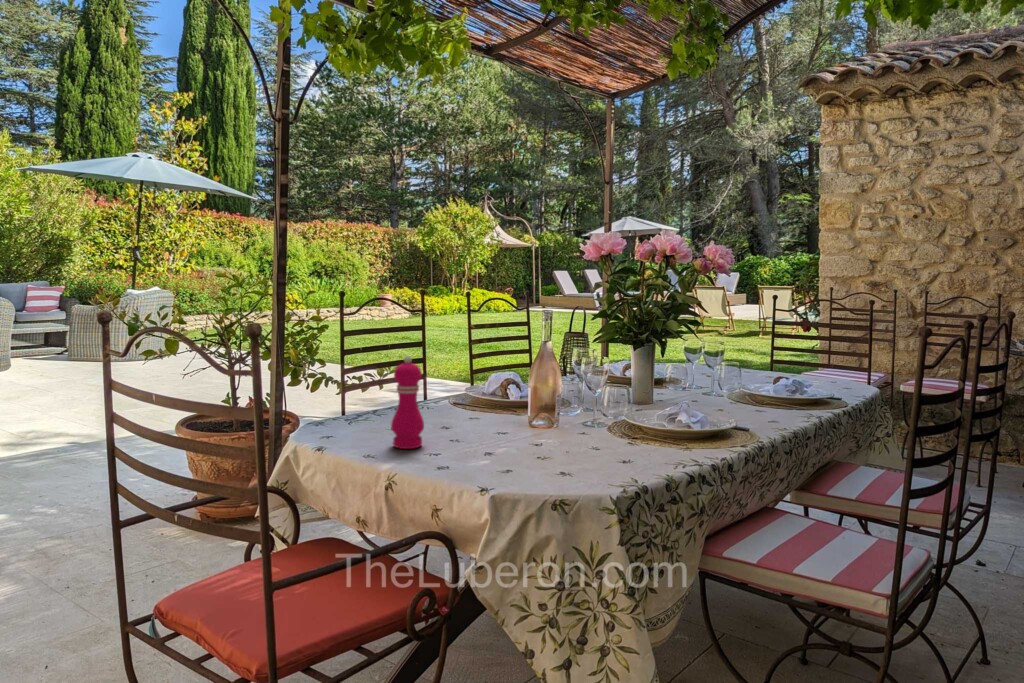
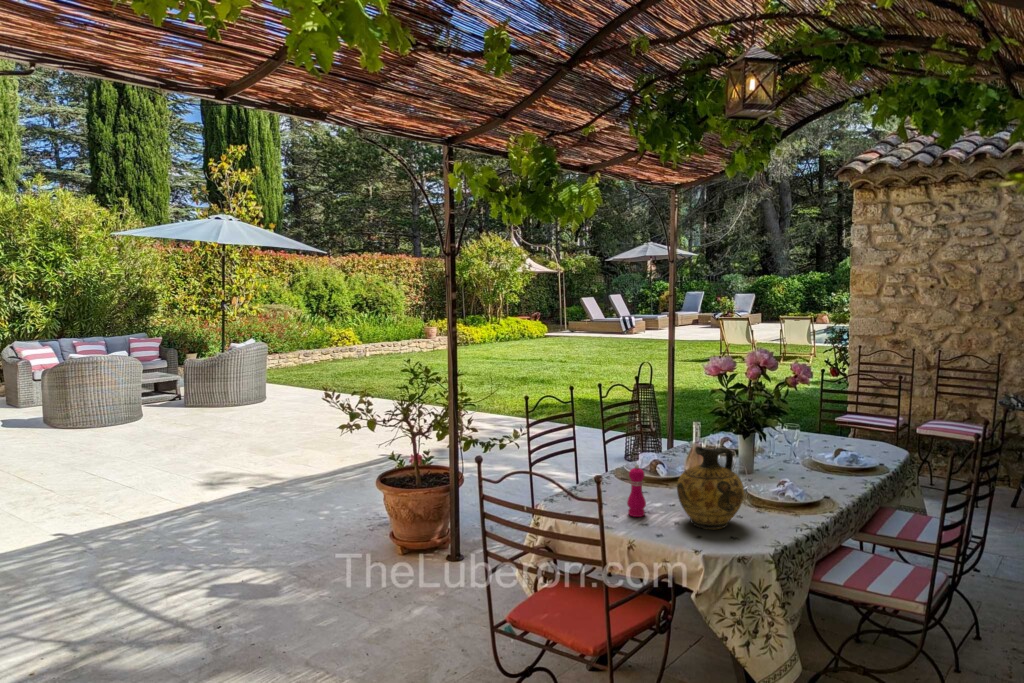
ceramic jug: none [465,316,584,470] -> present [677,447,744,529]

